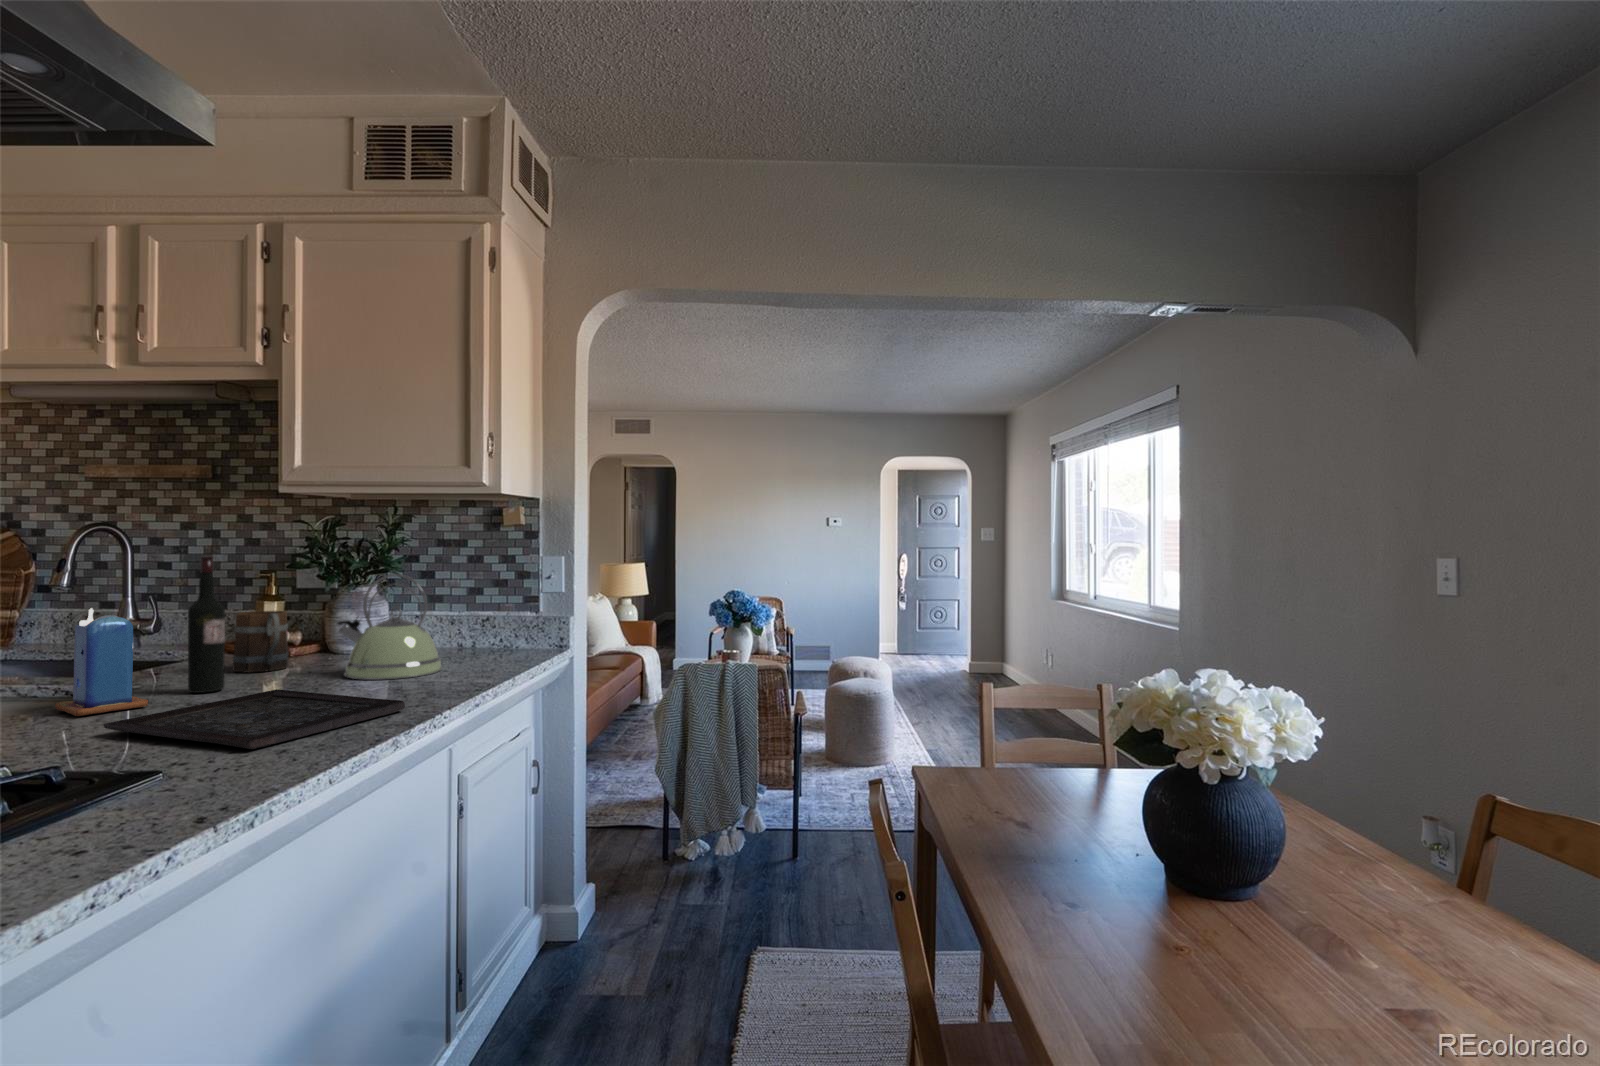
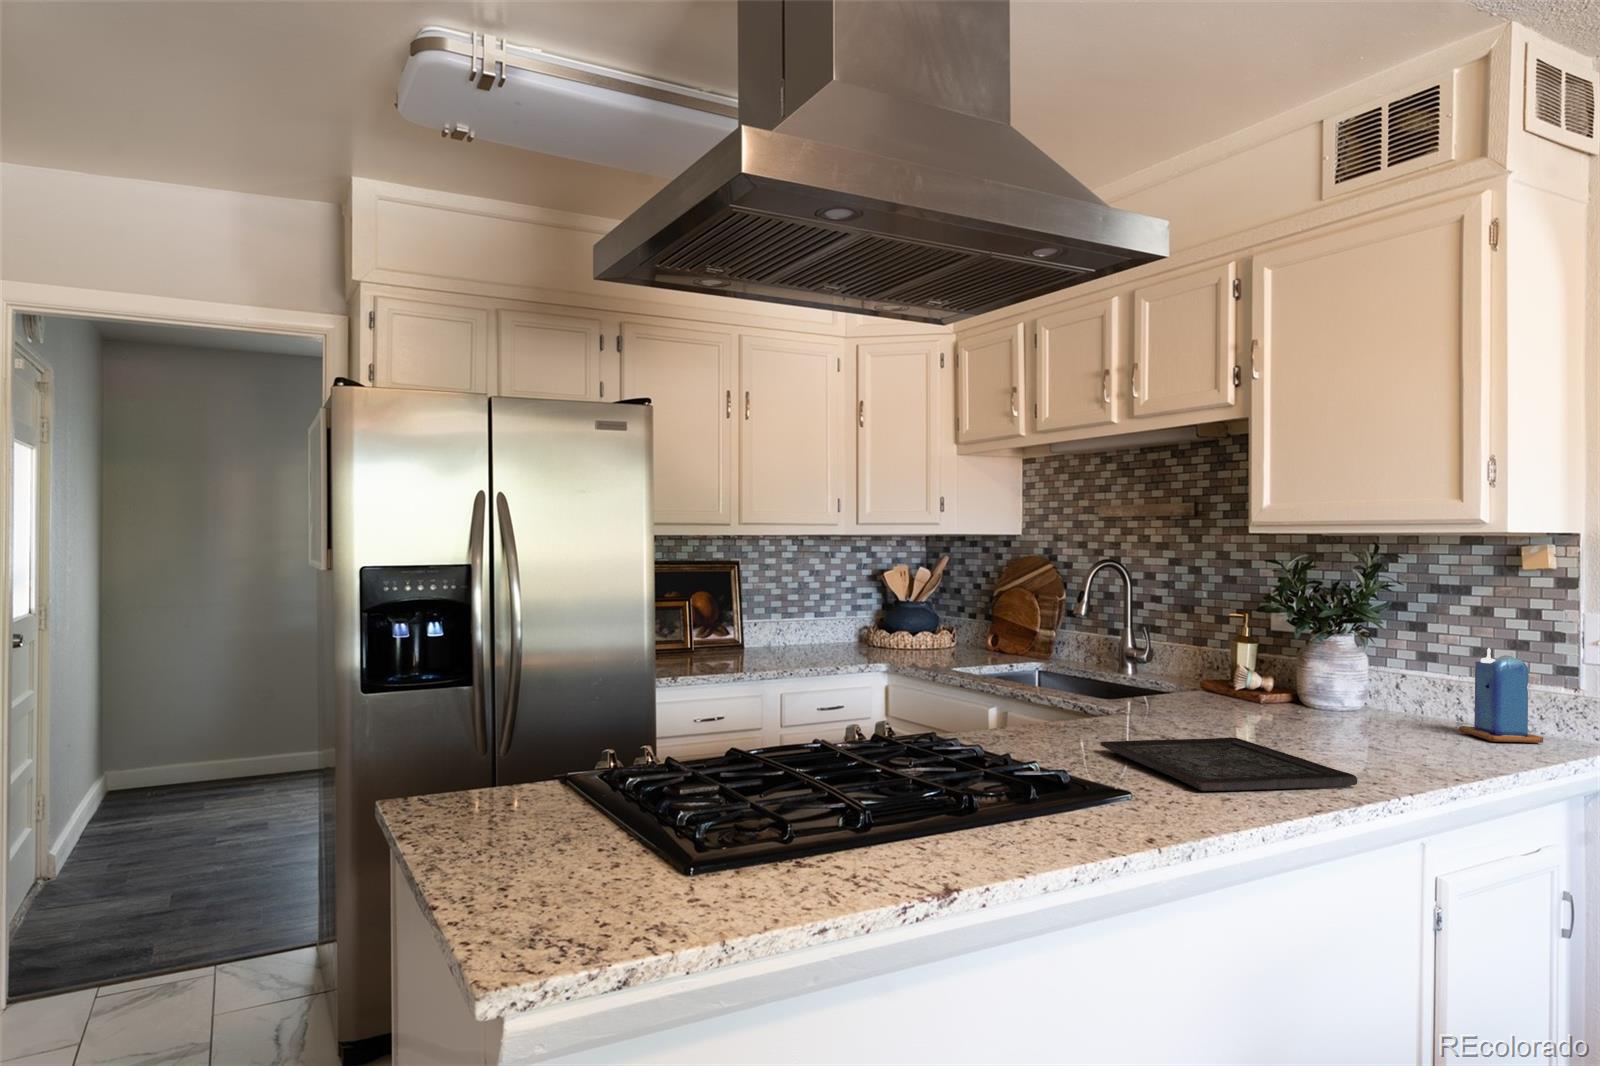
wine bottle: present [188,556,225,693] -> none [1166,599,1195,729]
kettle: present [337,574,442,680] -> none [1301,627,1423,751]
candle: present [55,608,148,716] -> present [1459,648,1543,743]
mug: present [232,611,288,673] -> none [1206,653,1257,717]

